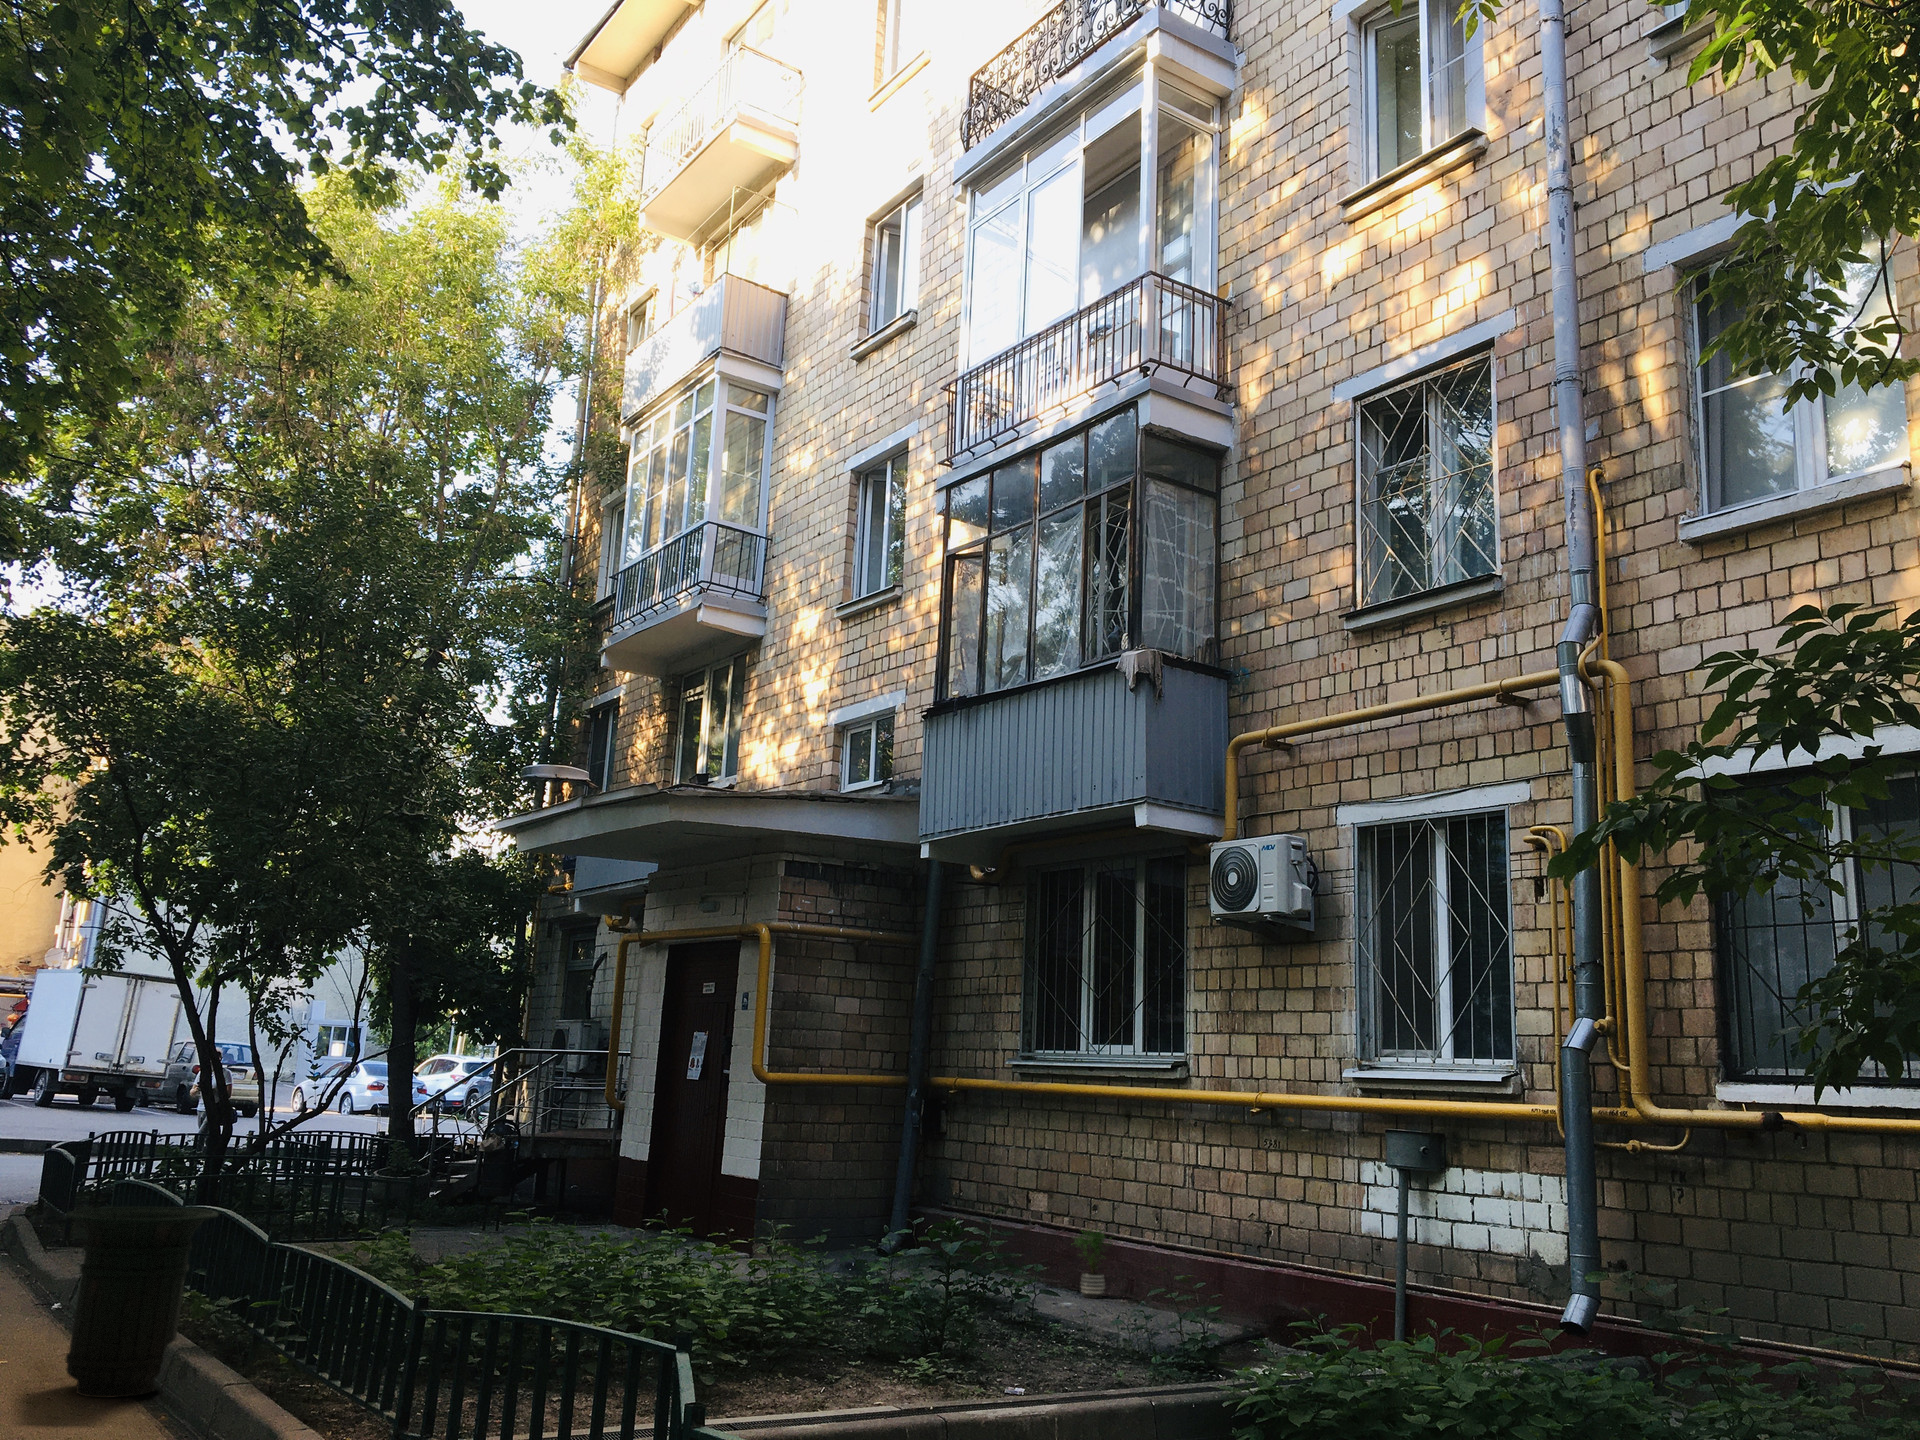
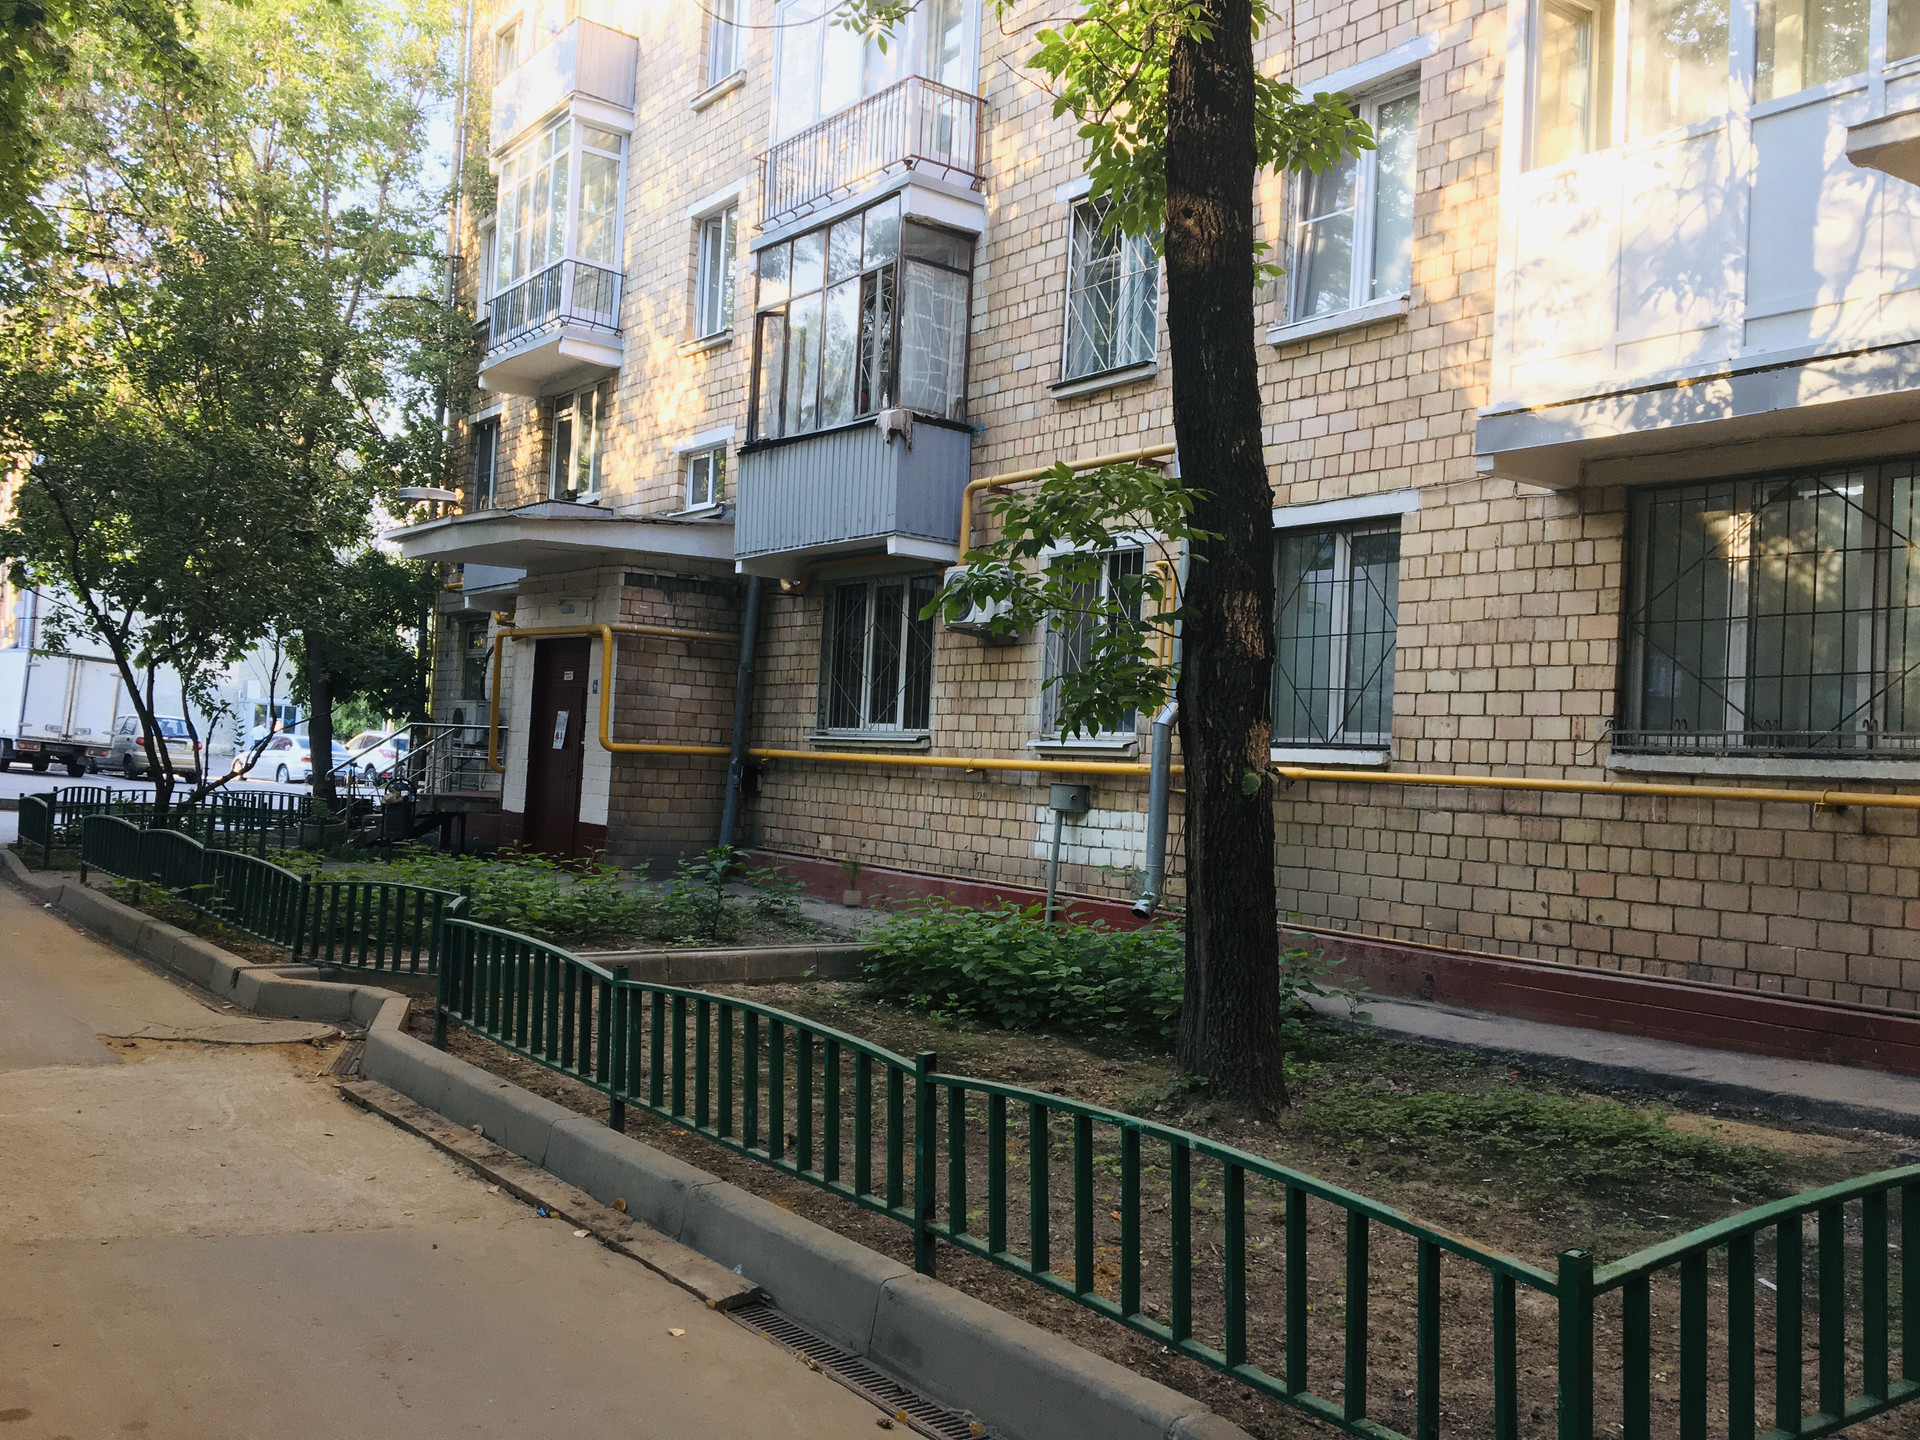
trash can: present [66,1207,218,1398] -> none [54,831,168,958]

